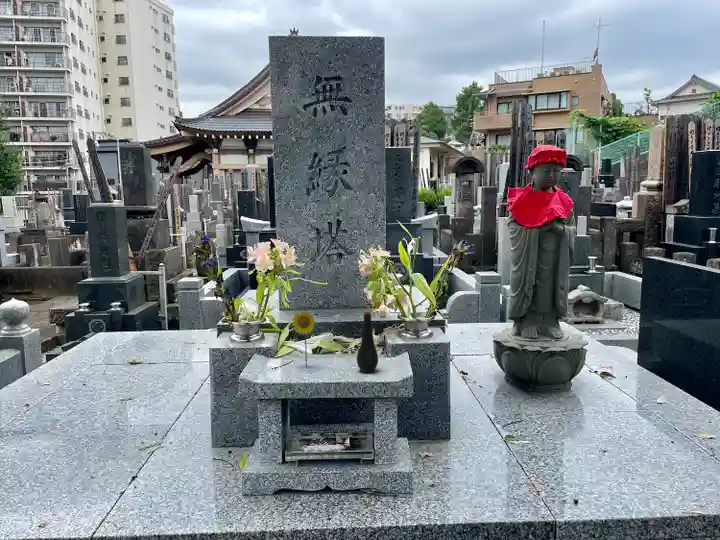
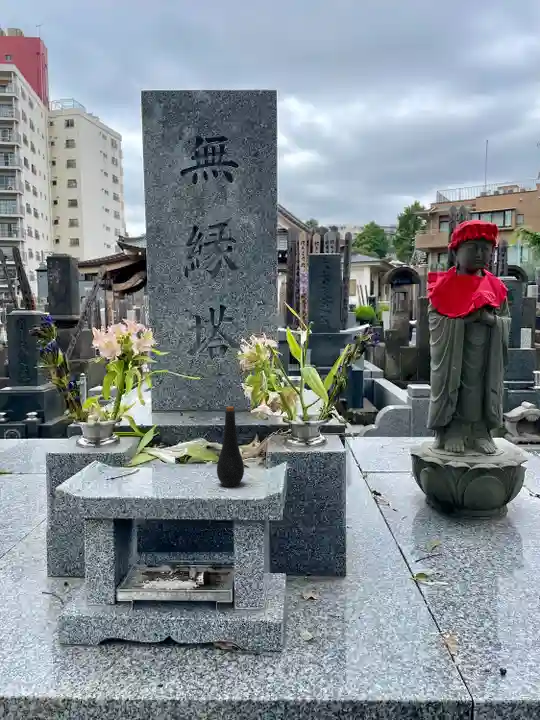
flower: present [292,311,316,367] -> none [136,405,169,477]

